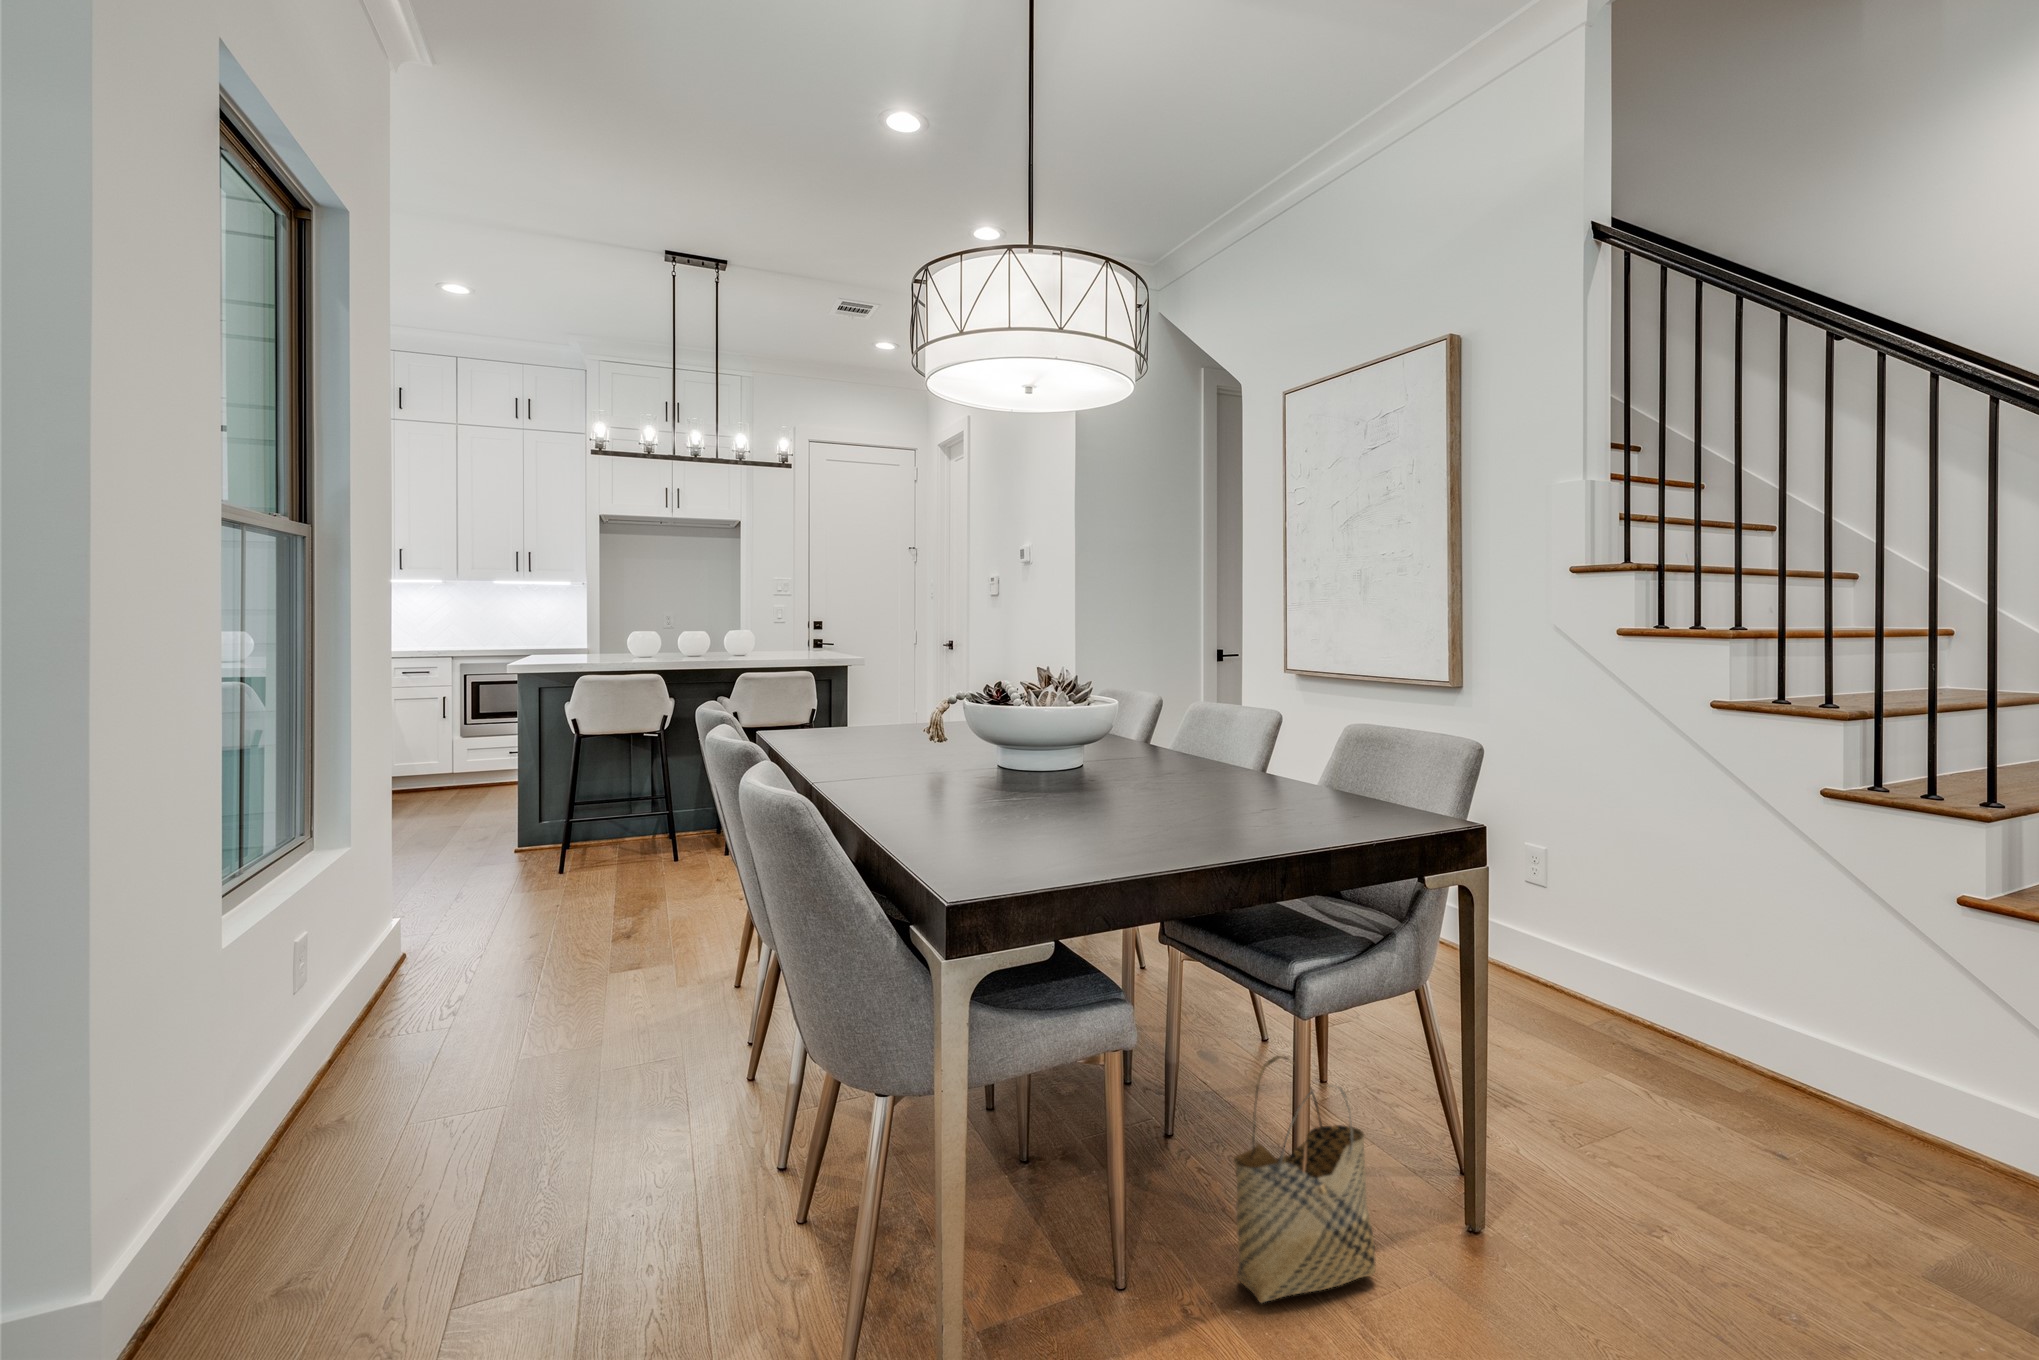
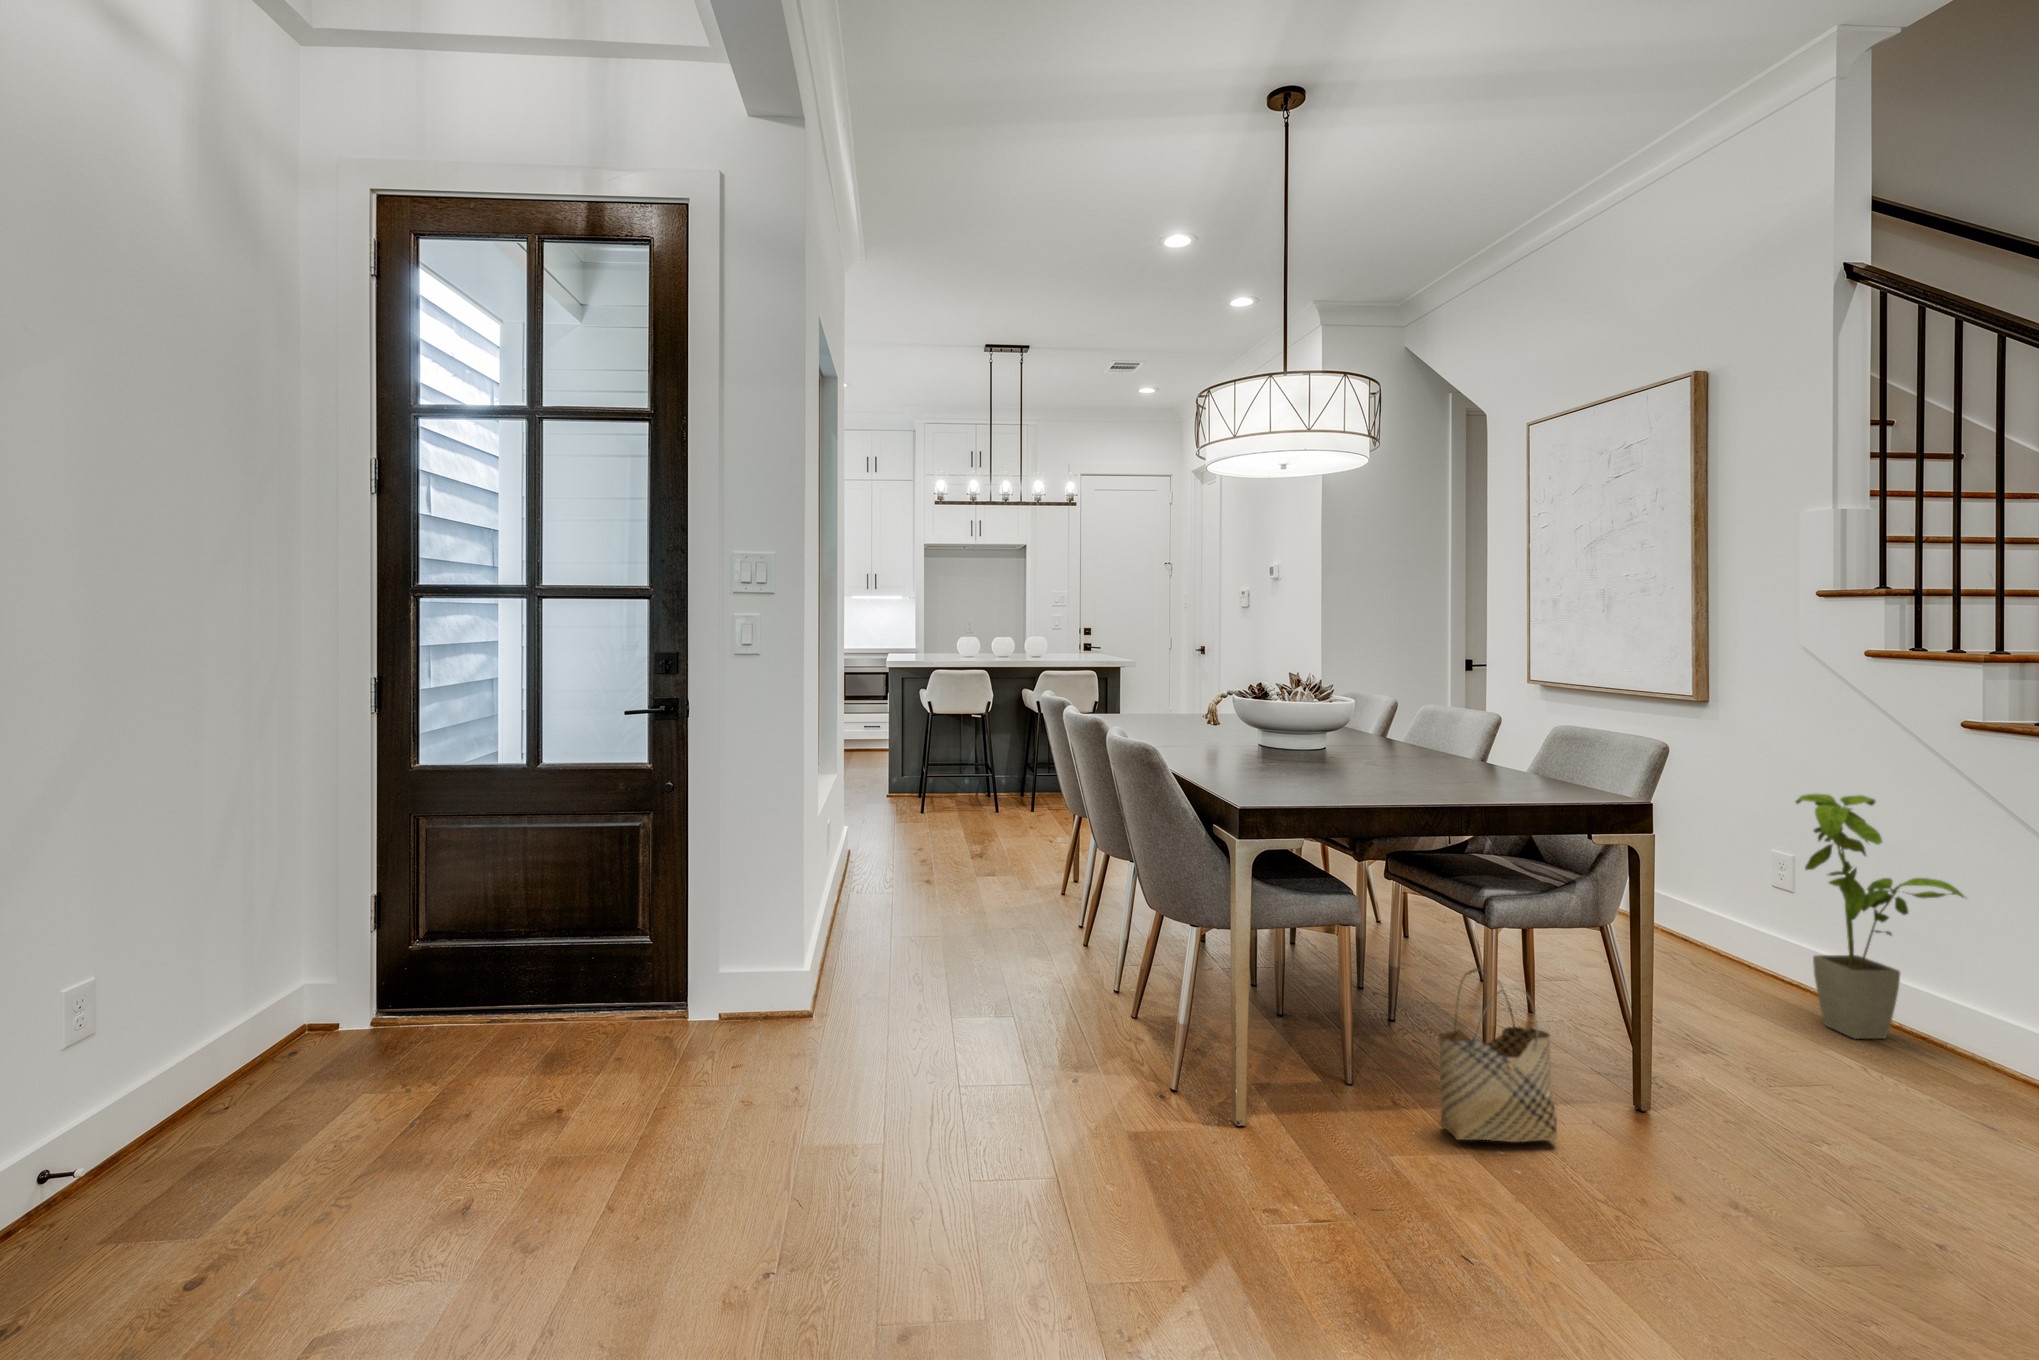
house plant: none [1568,787,1726,1051] -> present [1795,794,1964,1039]

